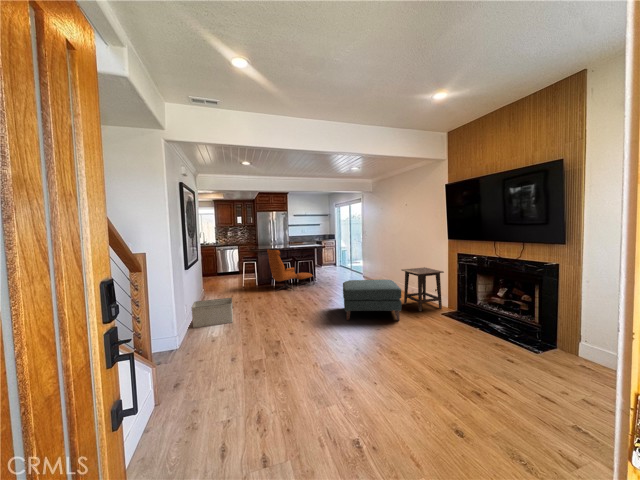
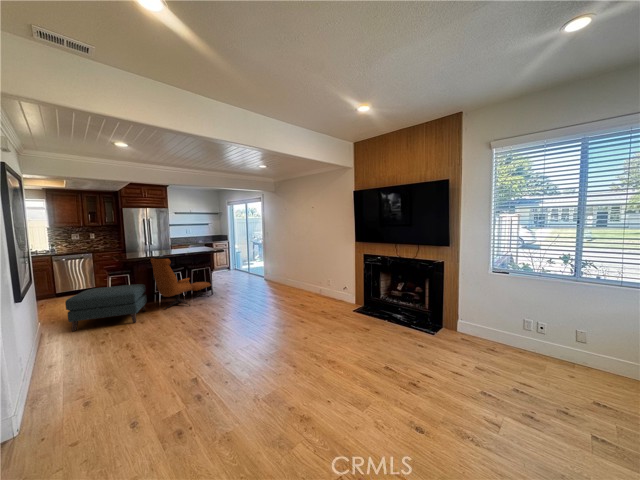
side table: present [402,267,444,311] -> none [314,268,352,311]
ottoman: present [343,280,402,321] -> present [65,284,147,331]
storage bin: present [191,298,233,328] -> none [33,331,112,389]

